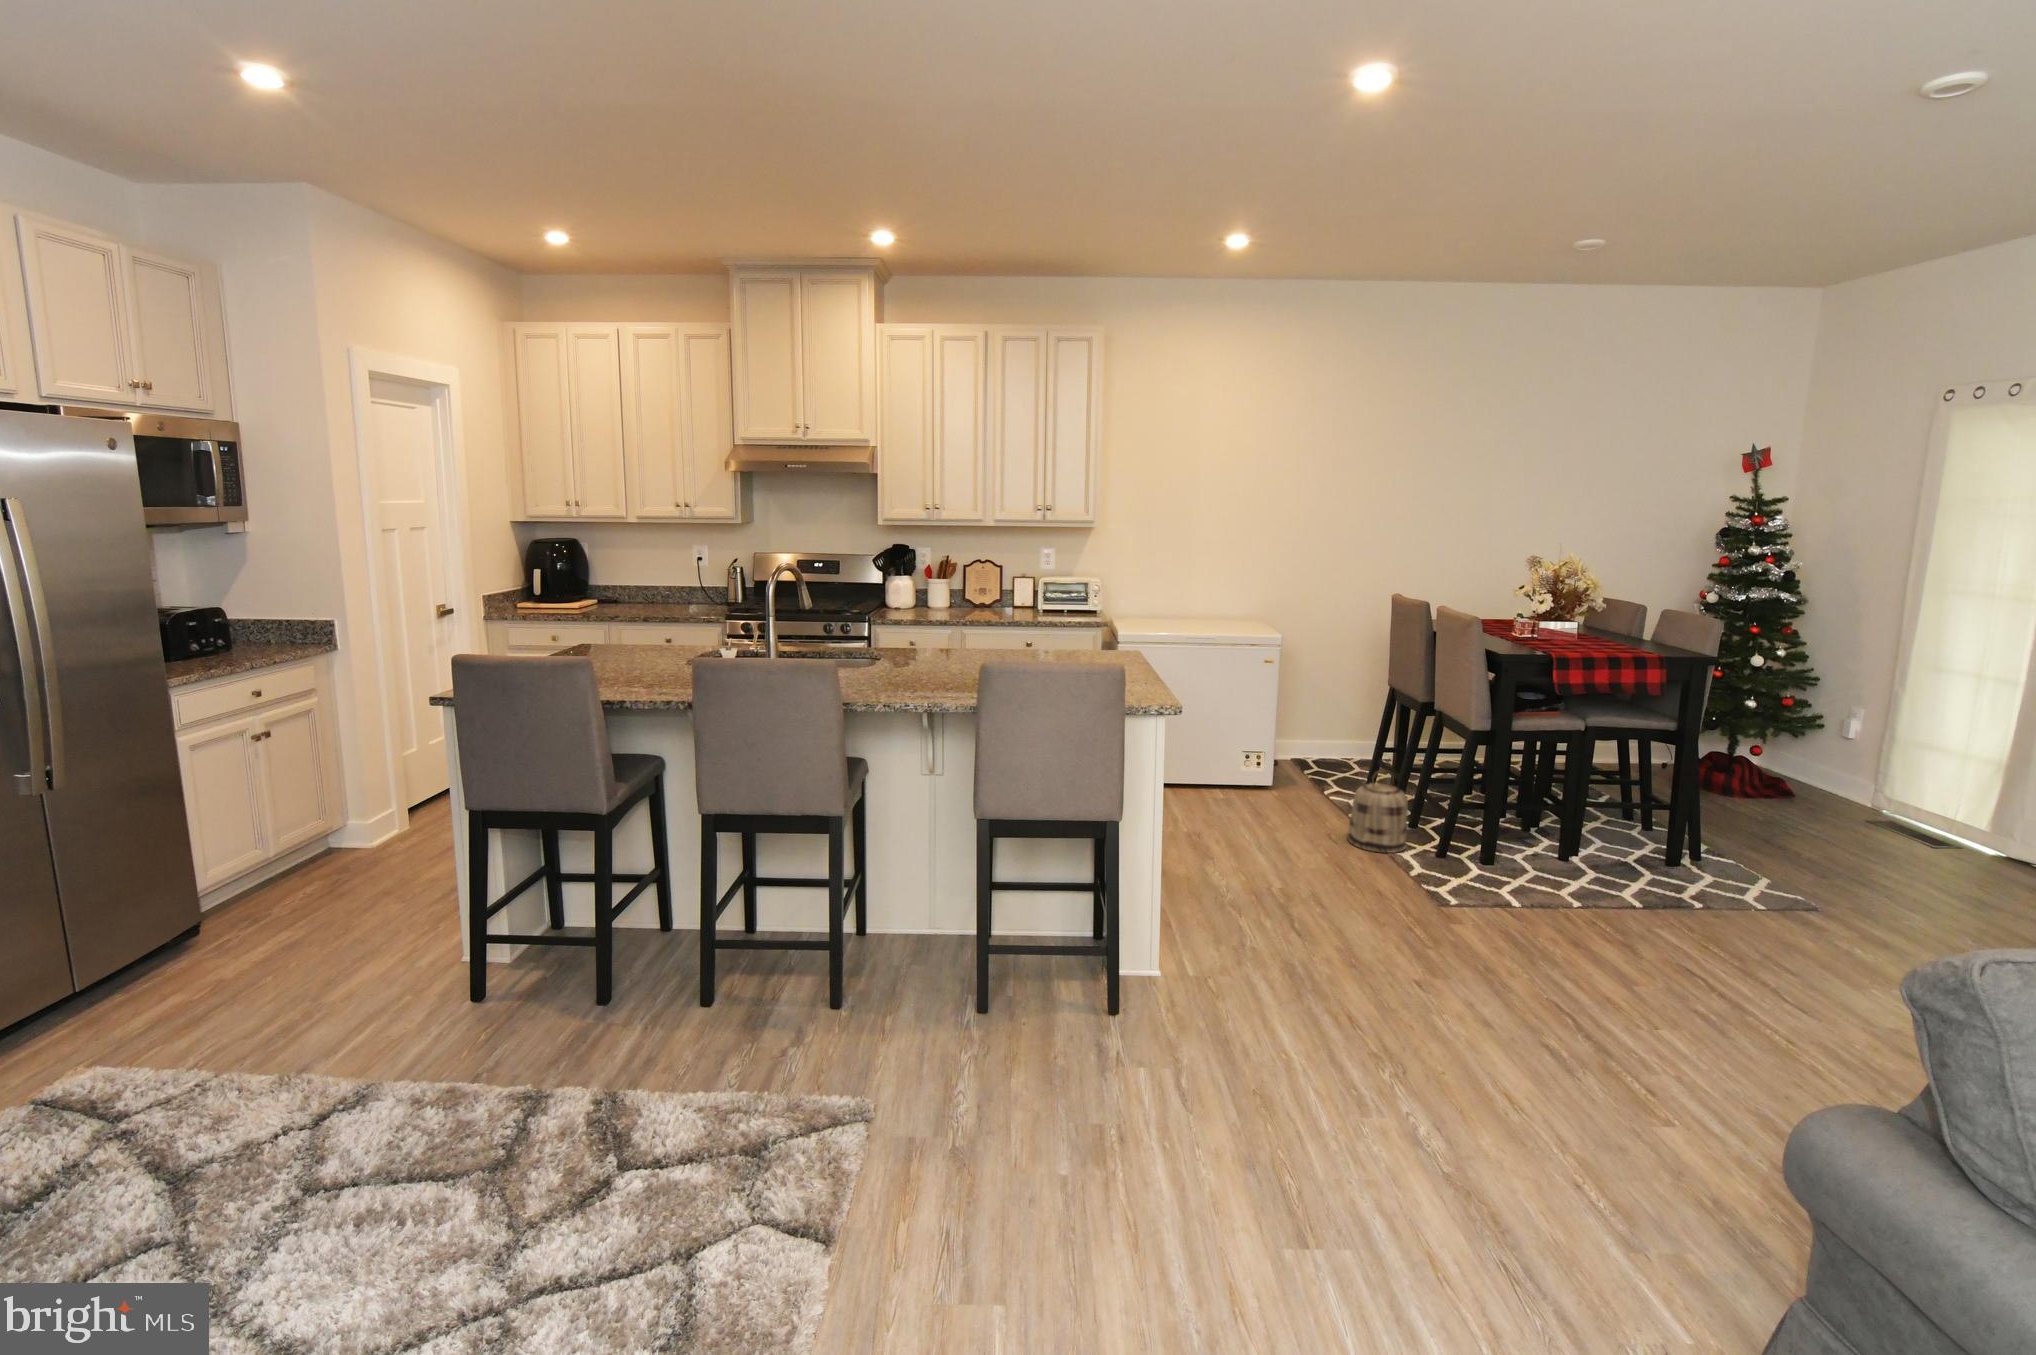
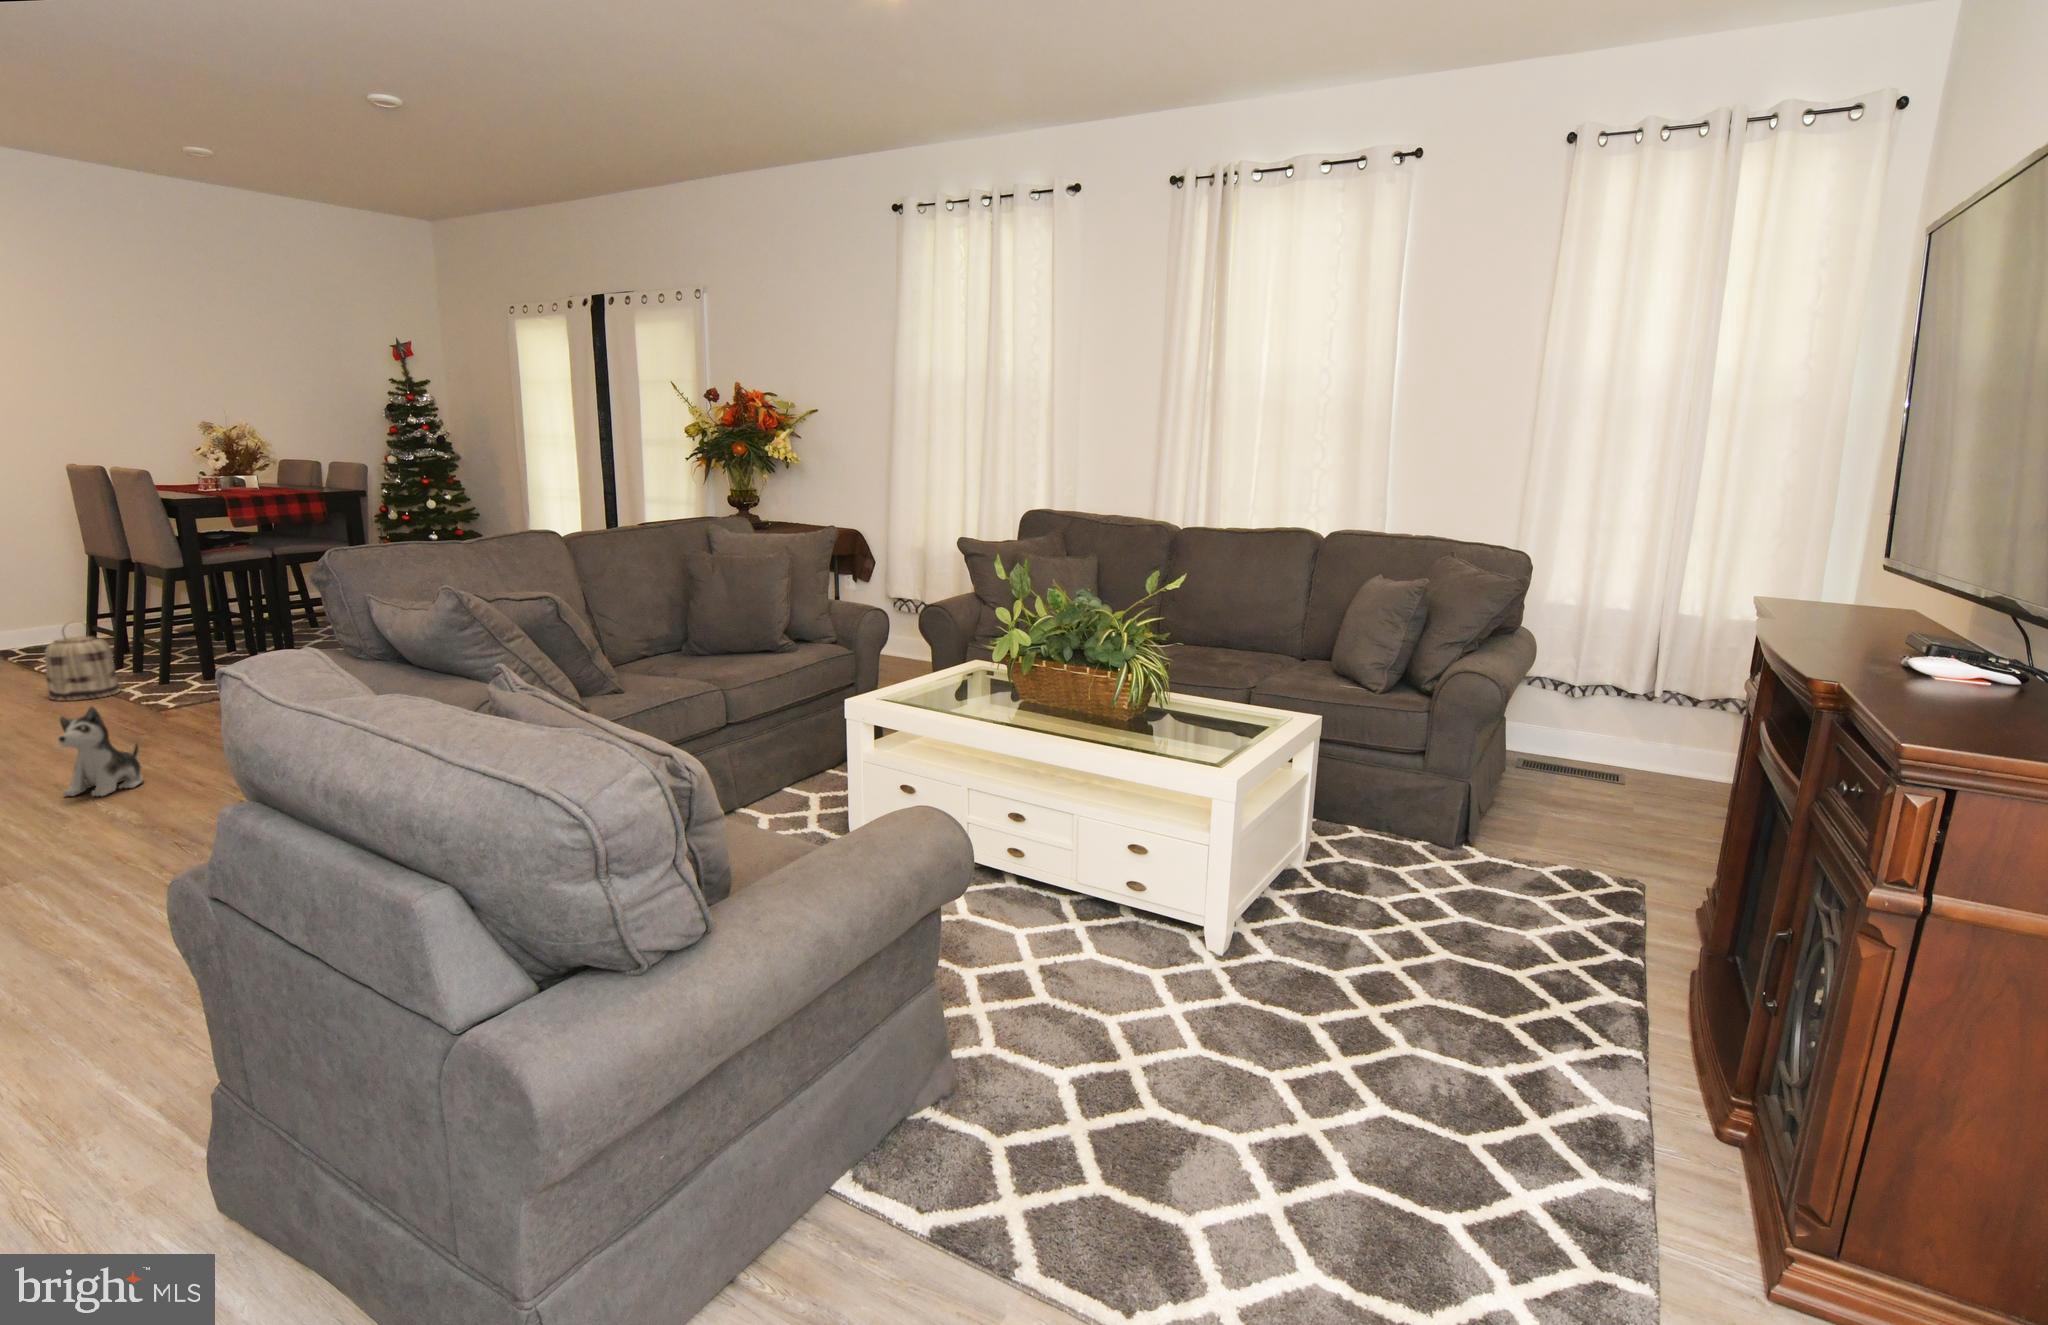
plush toy: none [1363,963,1446,1083] -> present [58,706,143,796]

